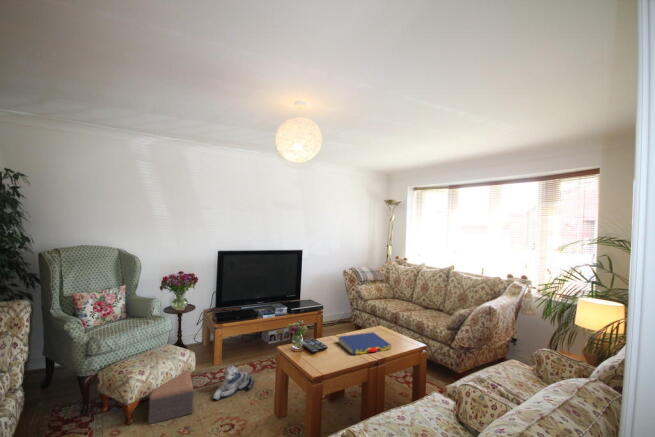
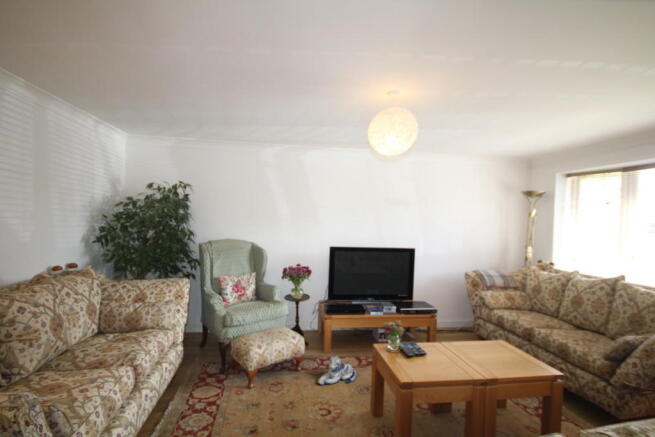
book: present [339,332,391,355] -> none [443,344,508,369]
footstool: present [148,371,194,424] -> none [264,353,300,392]

